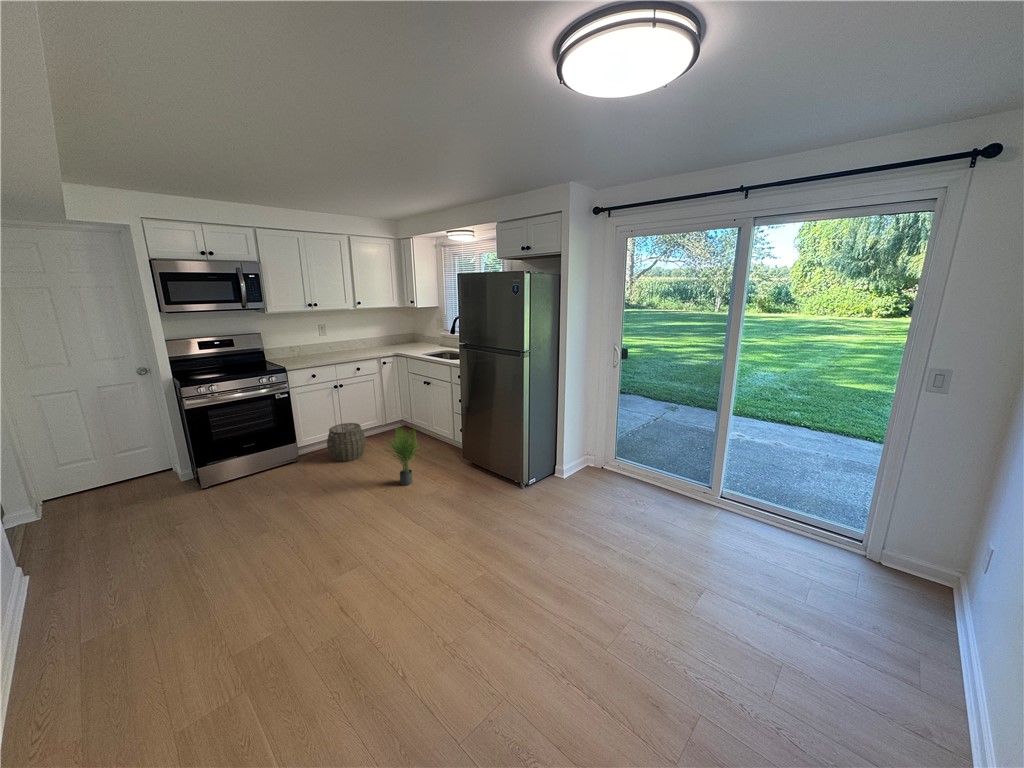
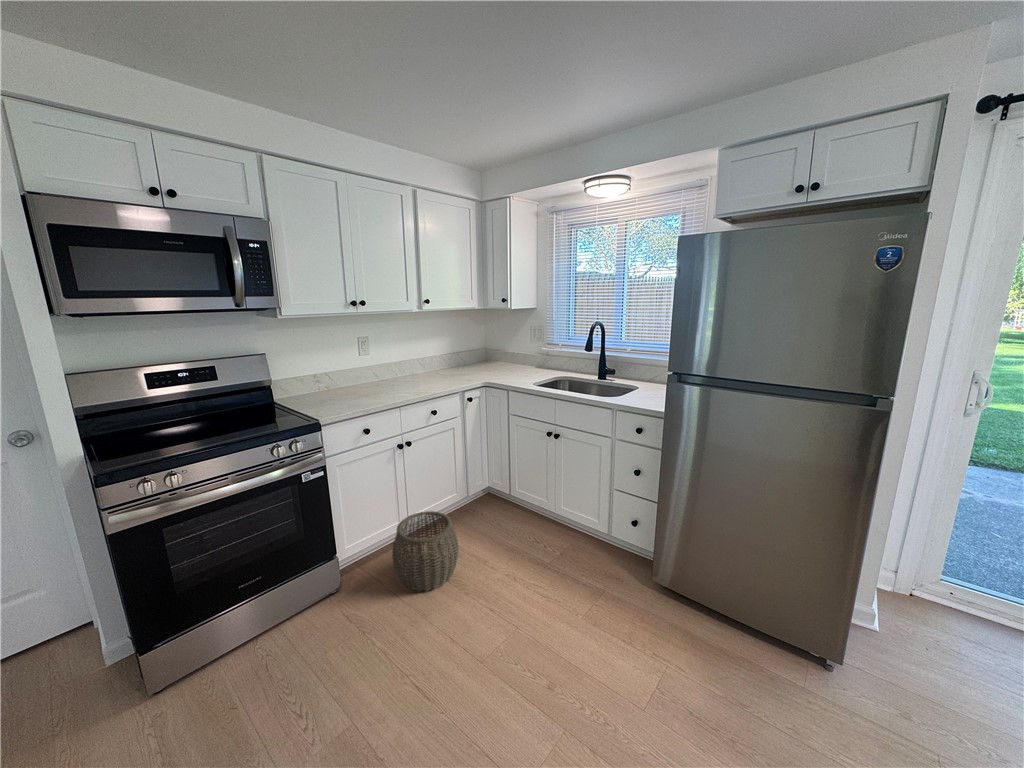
potted plant: present [384,430,418,485] -> none [532,545,627,670]

